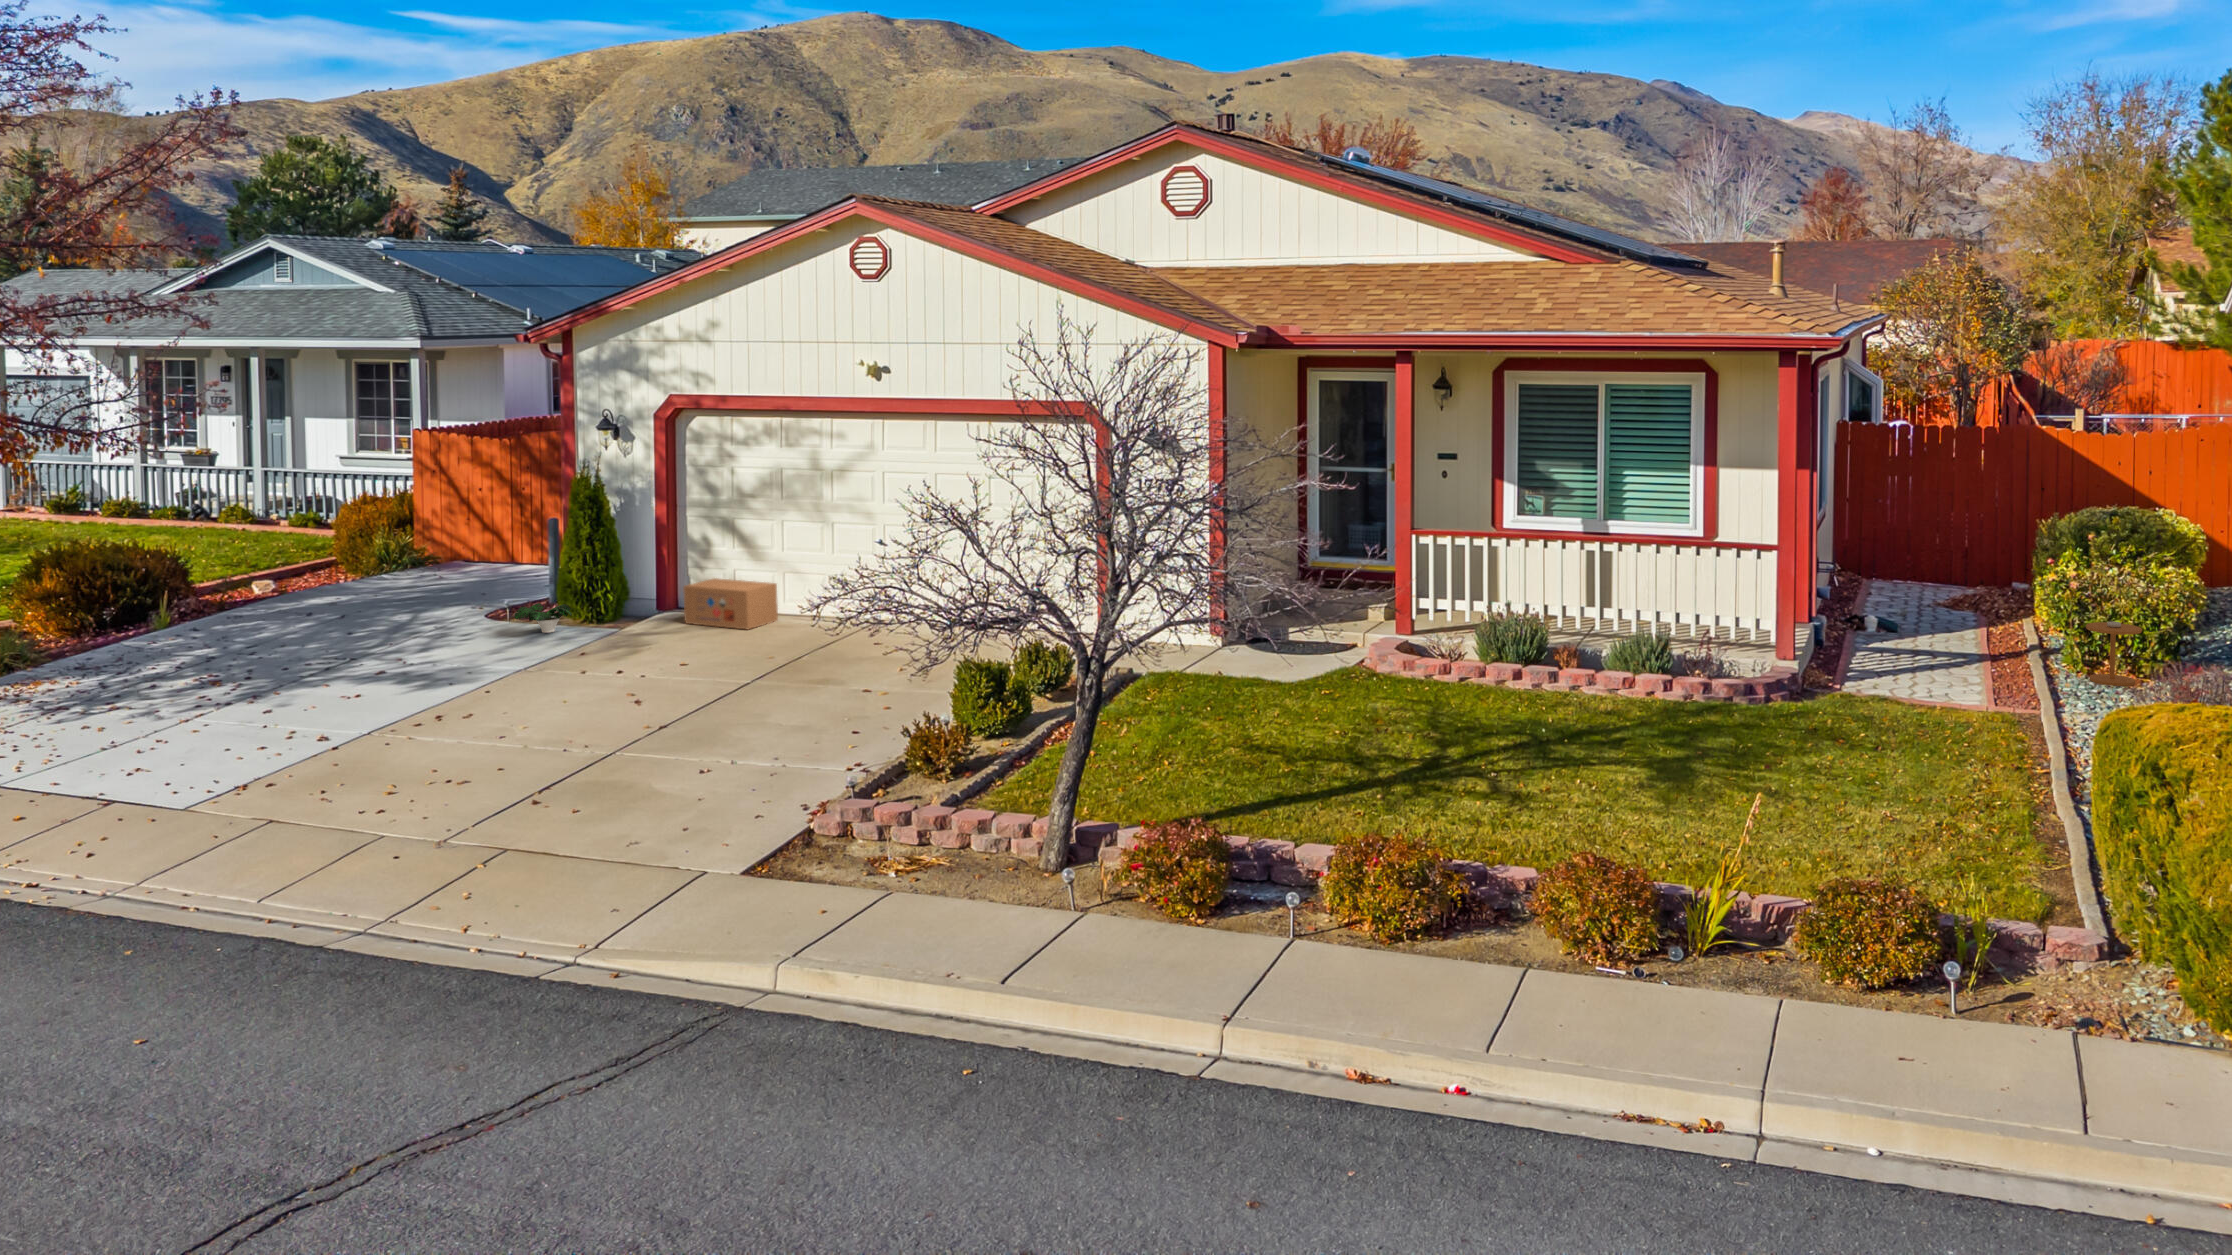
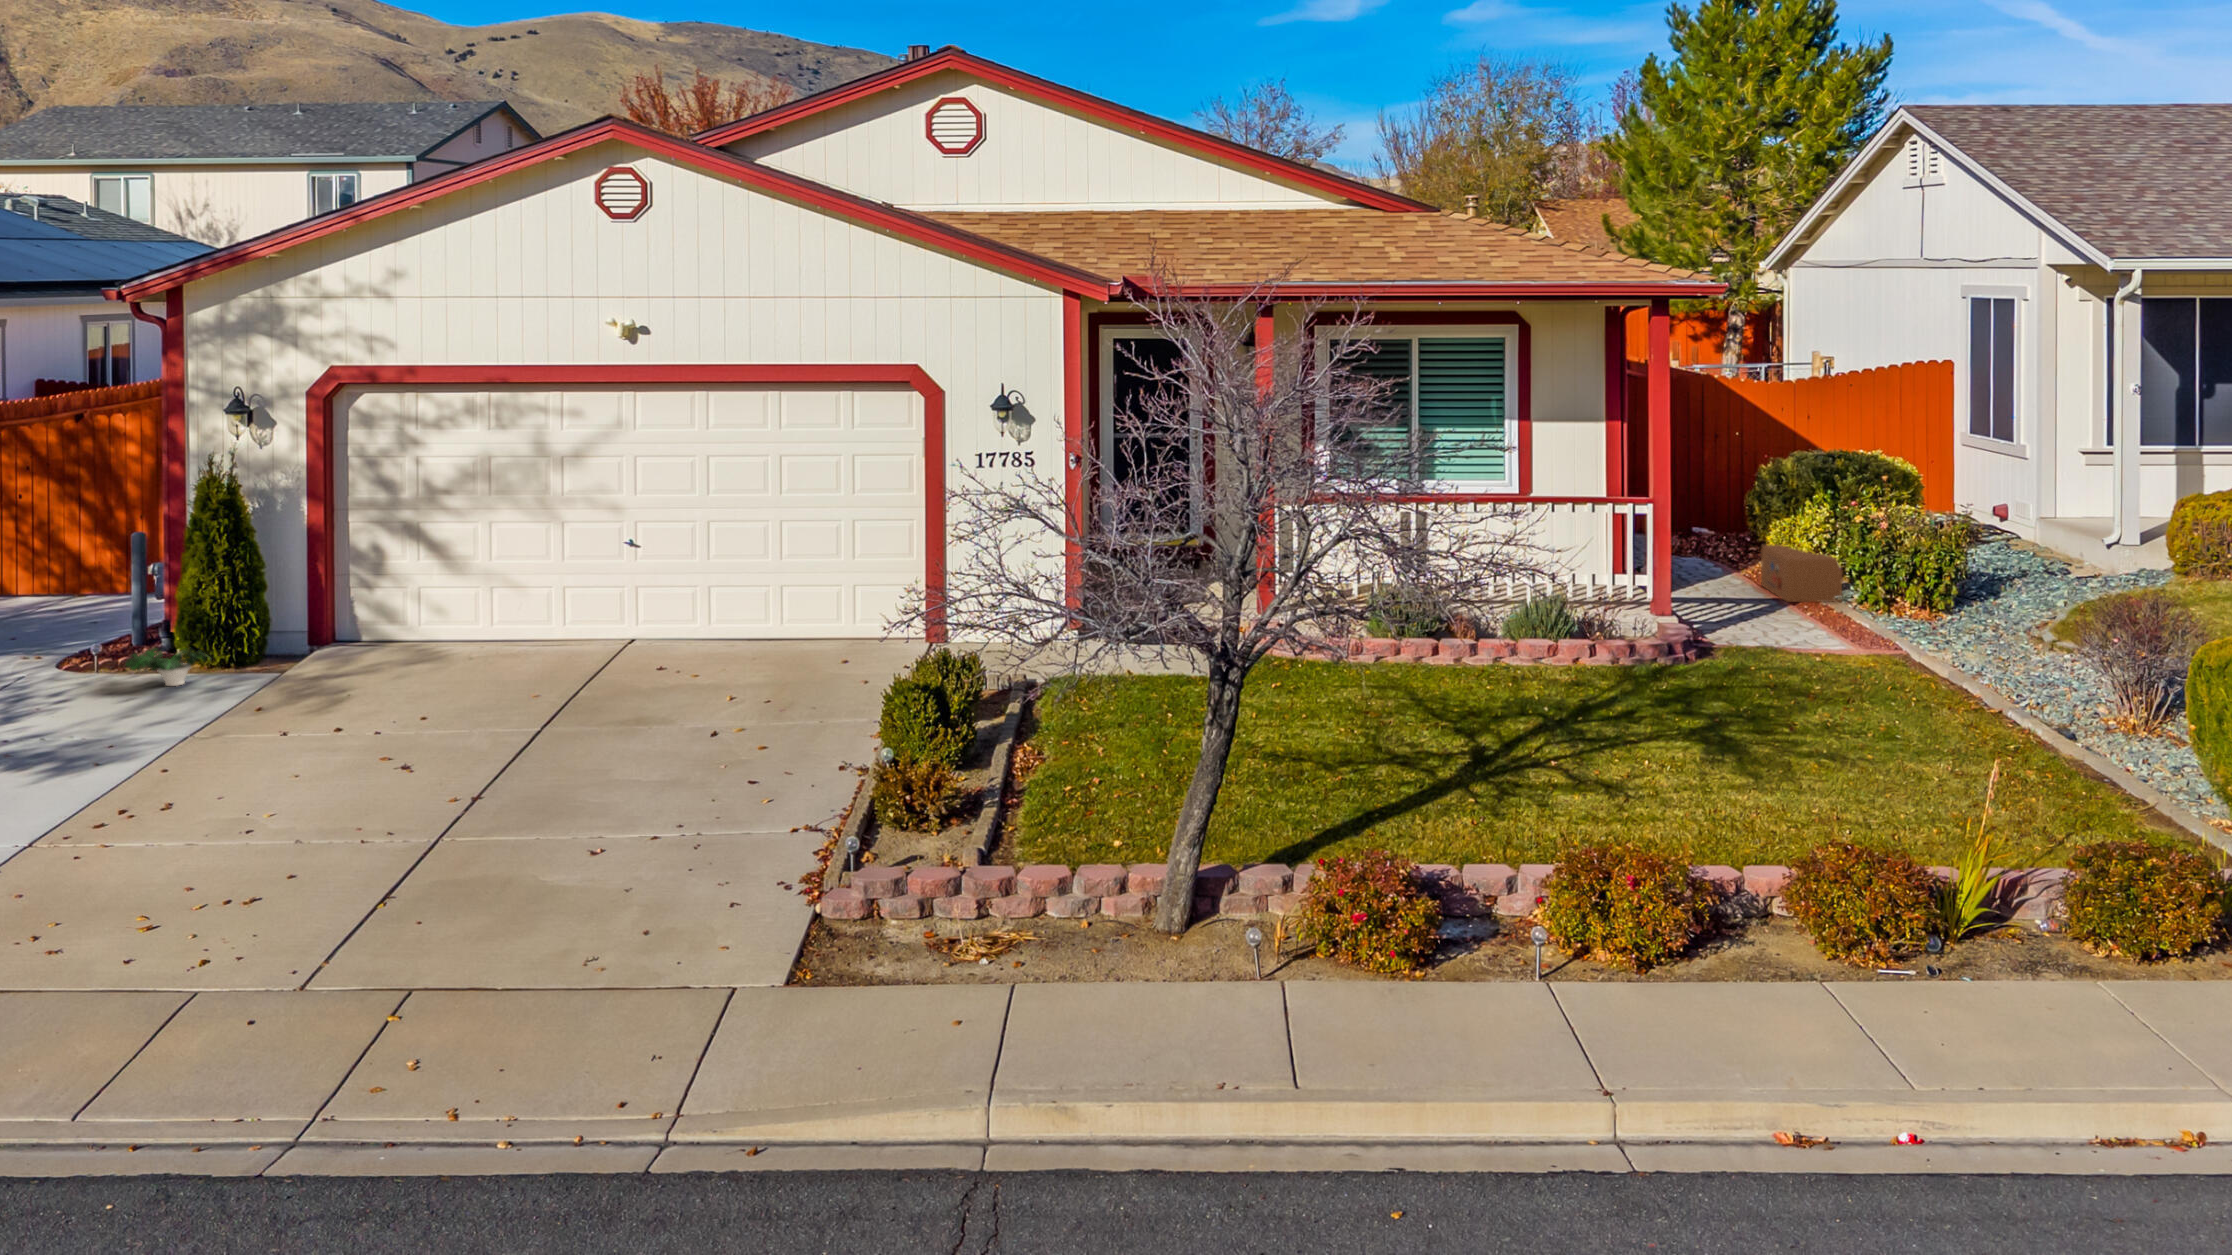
cardboard box: present [683,578,778,630] -> present [1761,545,1843,602]
side table: present [2086,621,2142,686] -> none [1889,557,1938,617]

